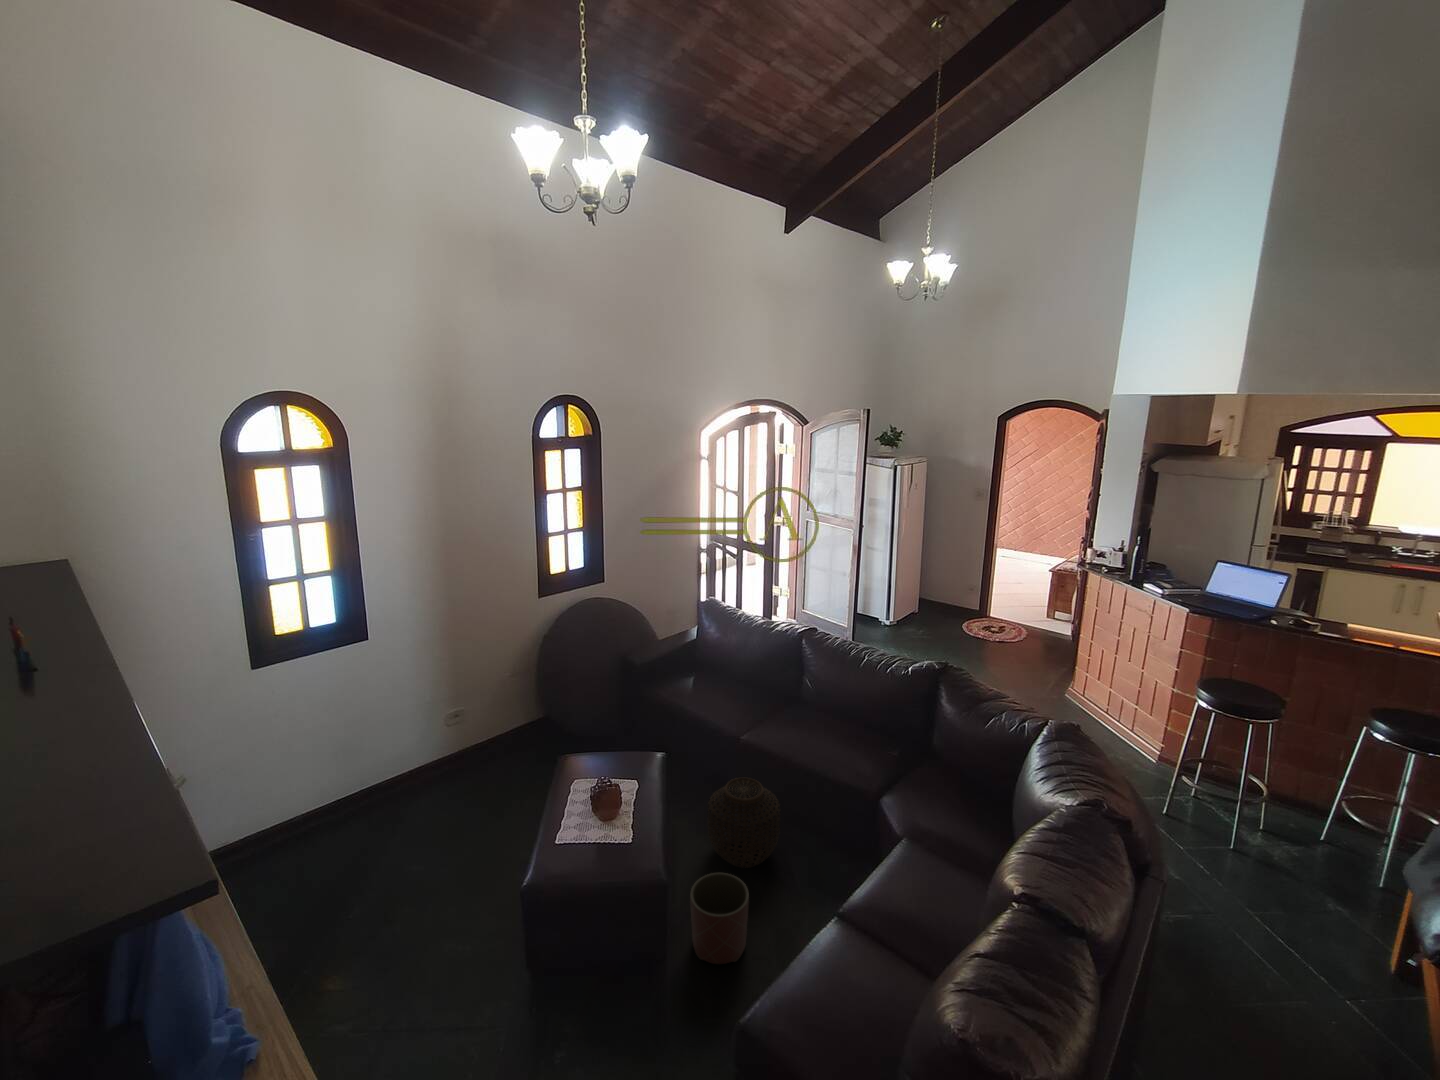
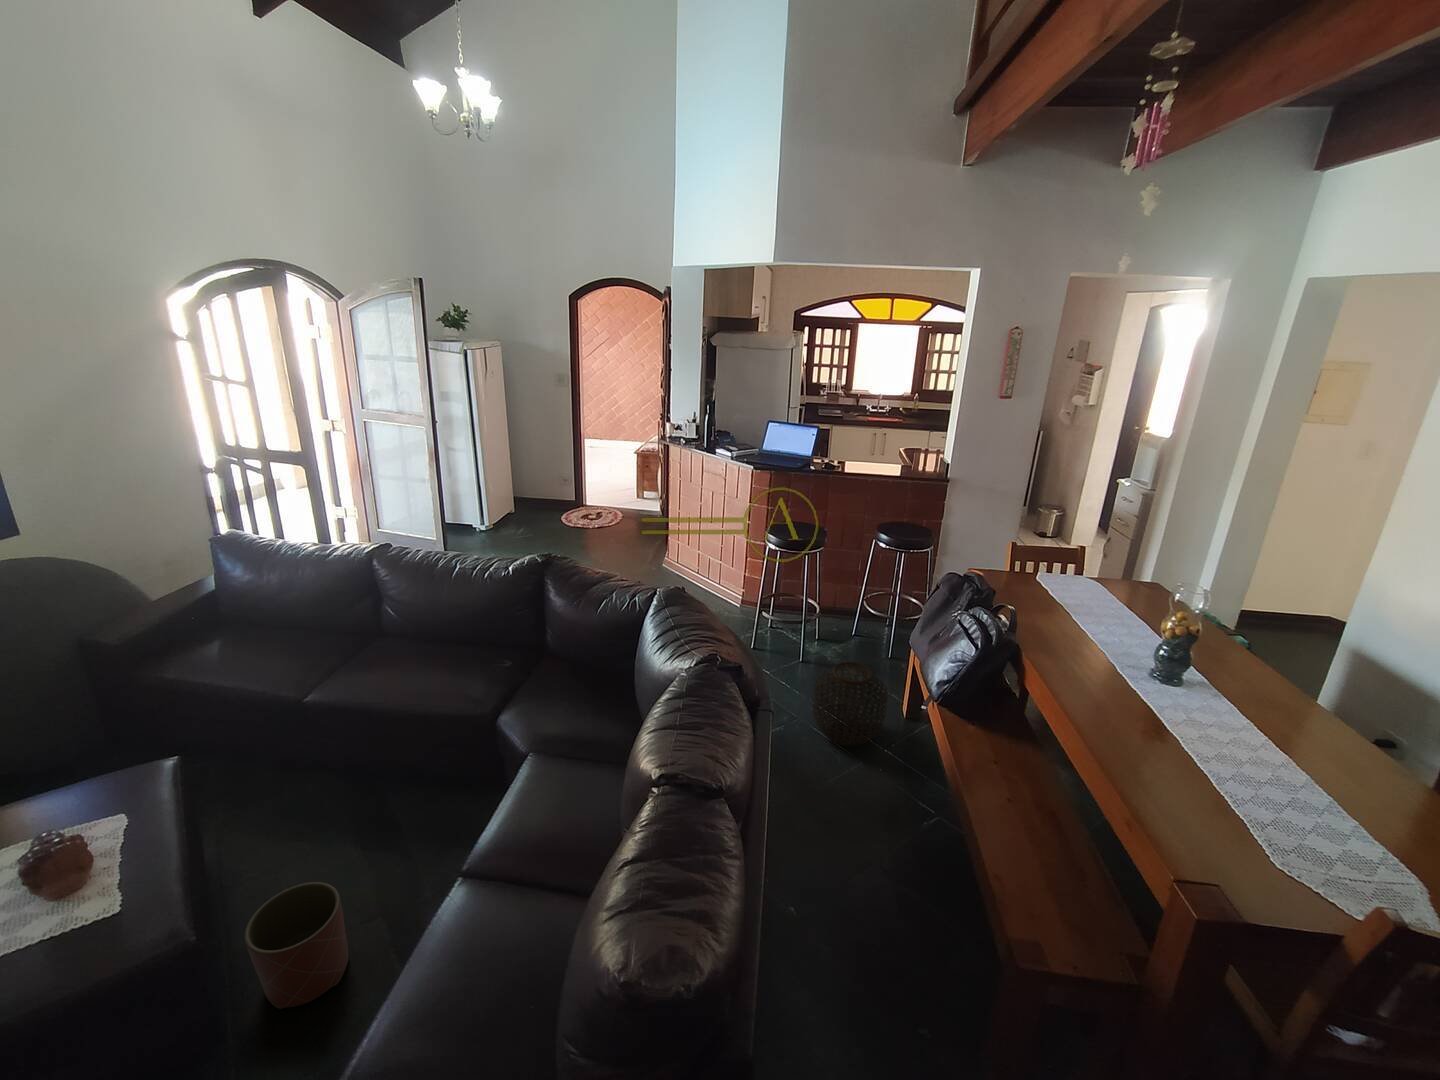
woven basket: present [708,778,780,868] -> present [812,662,888,746]

